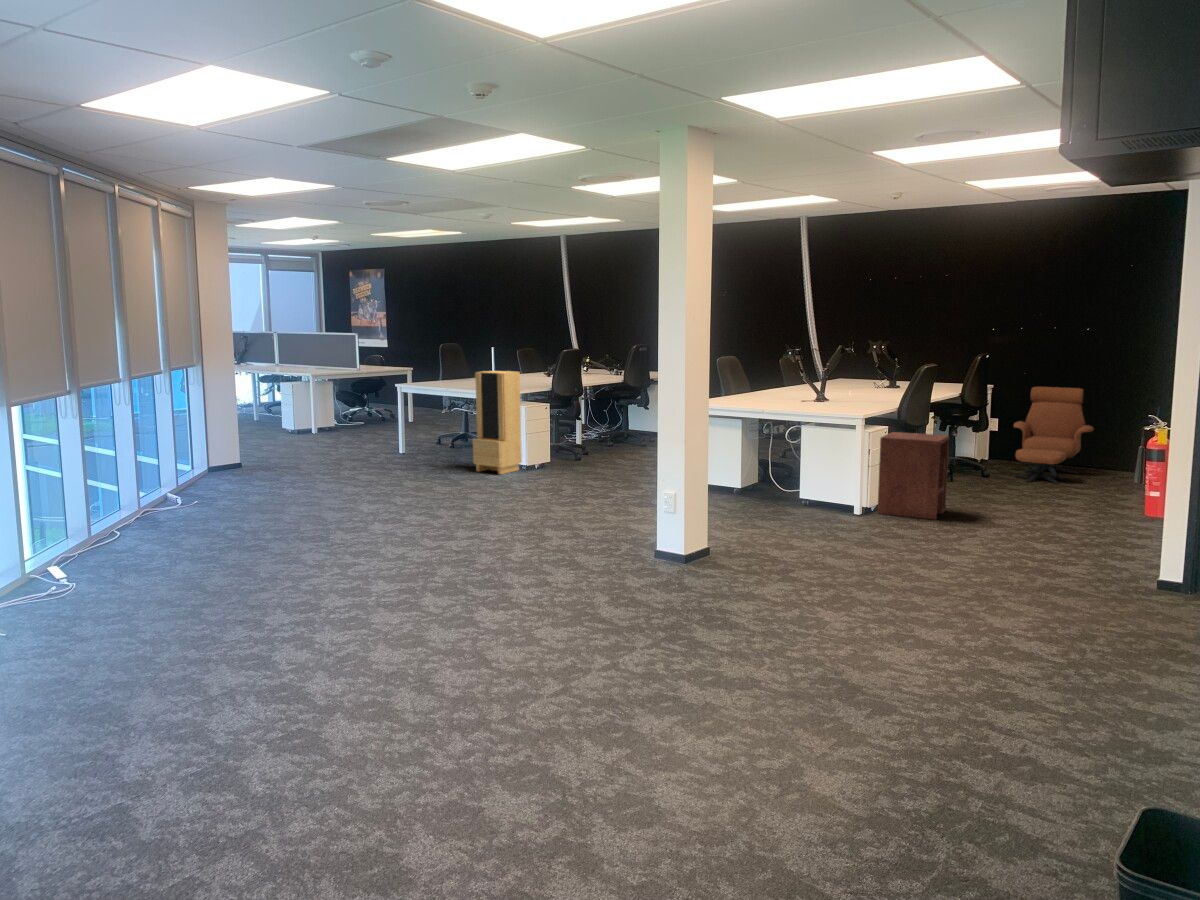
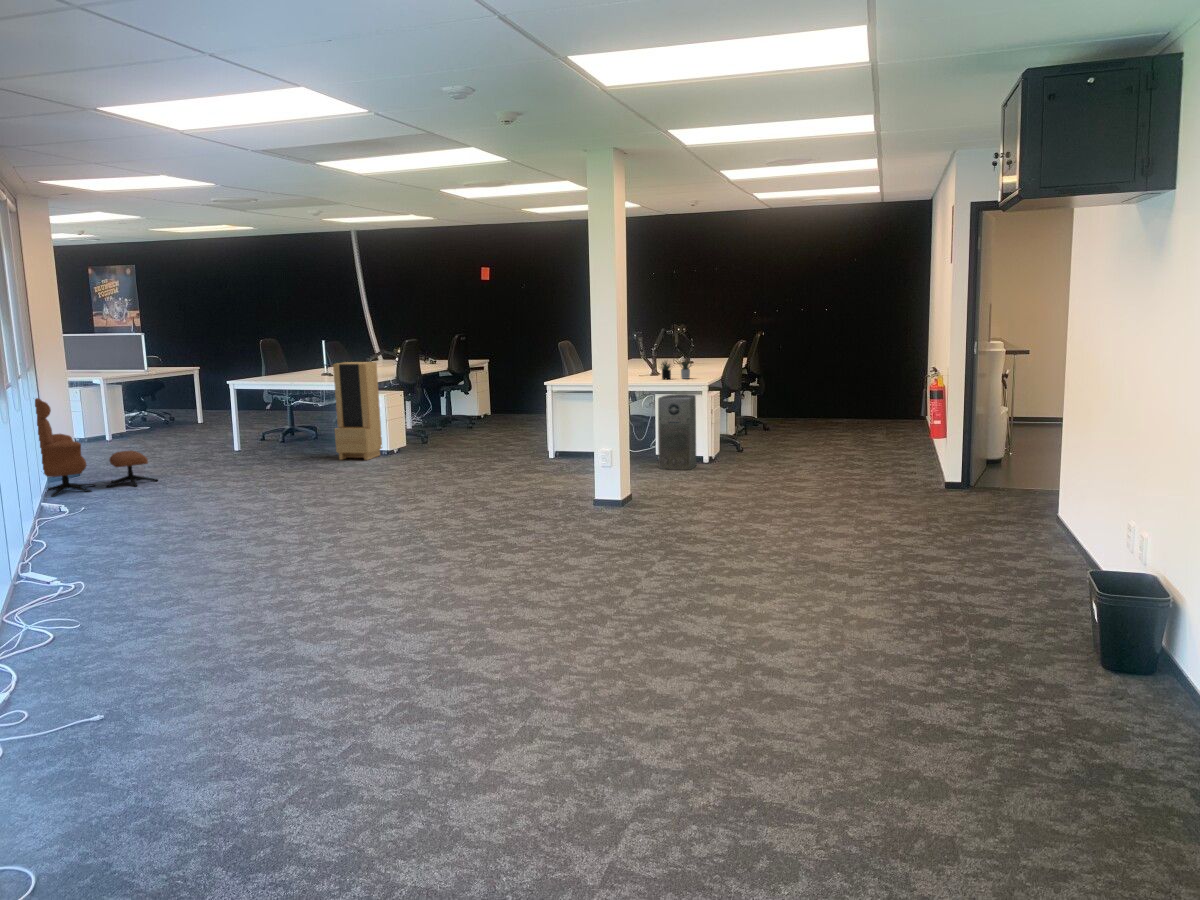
succulent plant: none [808,383,857,409] -> present [661,360,692,379]
lounge chair: present [1014,387,1093,484] -> present [35,398,158,497]
air purifier: none [790,428,844,522] -> present [658,394,696,470]
side table: present [877,432,949,520] -> none [721,395,767,461]

